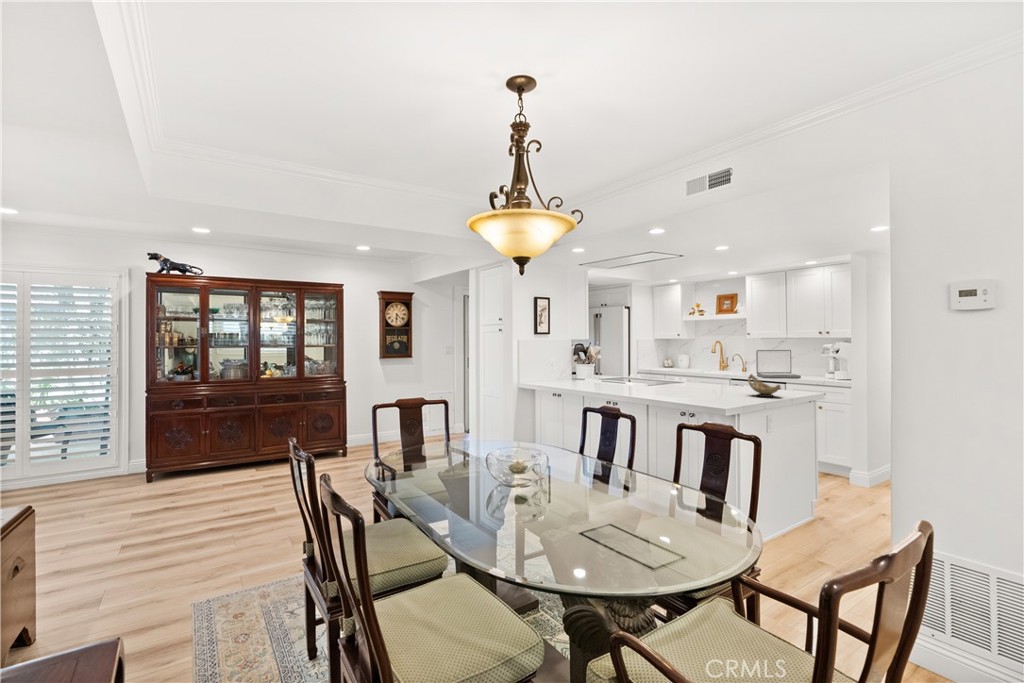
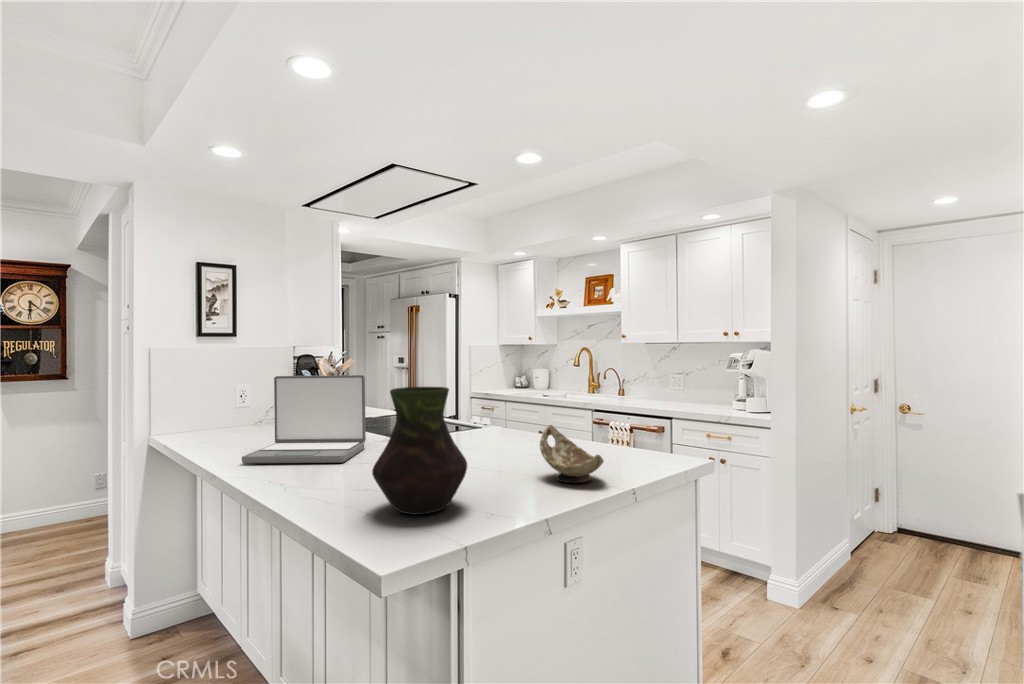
laptop: present [756,350,801,378] -> present [242,375,366,463]
vase: none [694,355,732,402] -> present [372,387,467,514]

